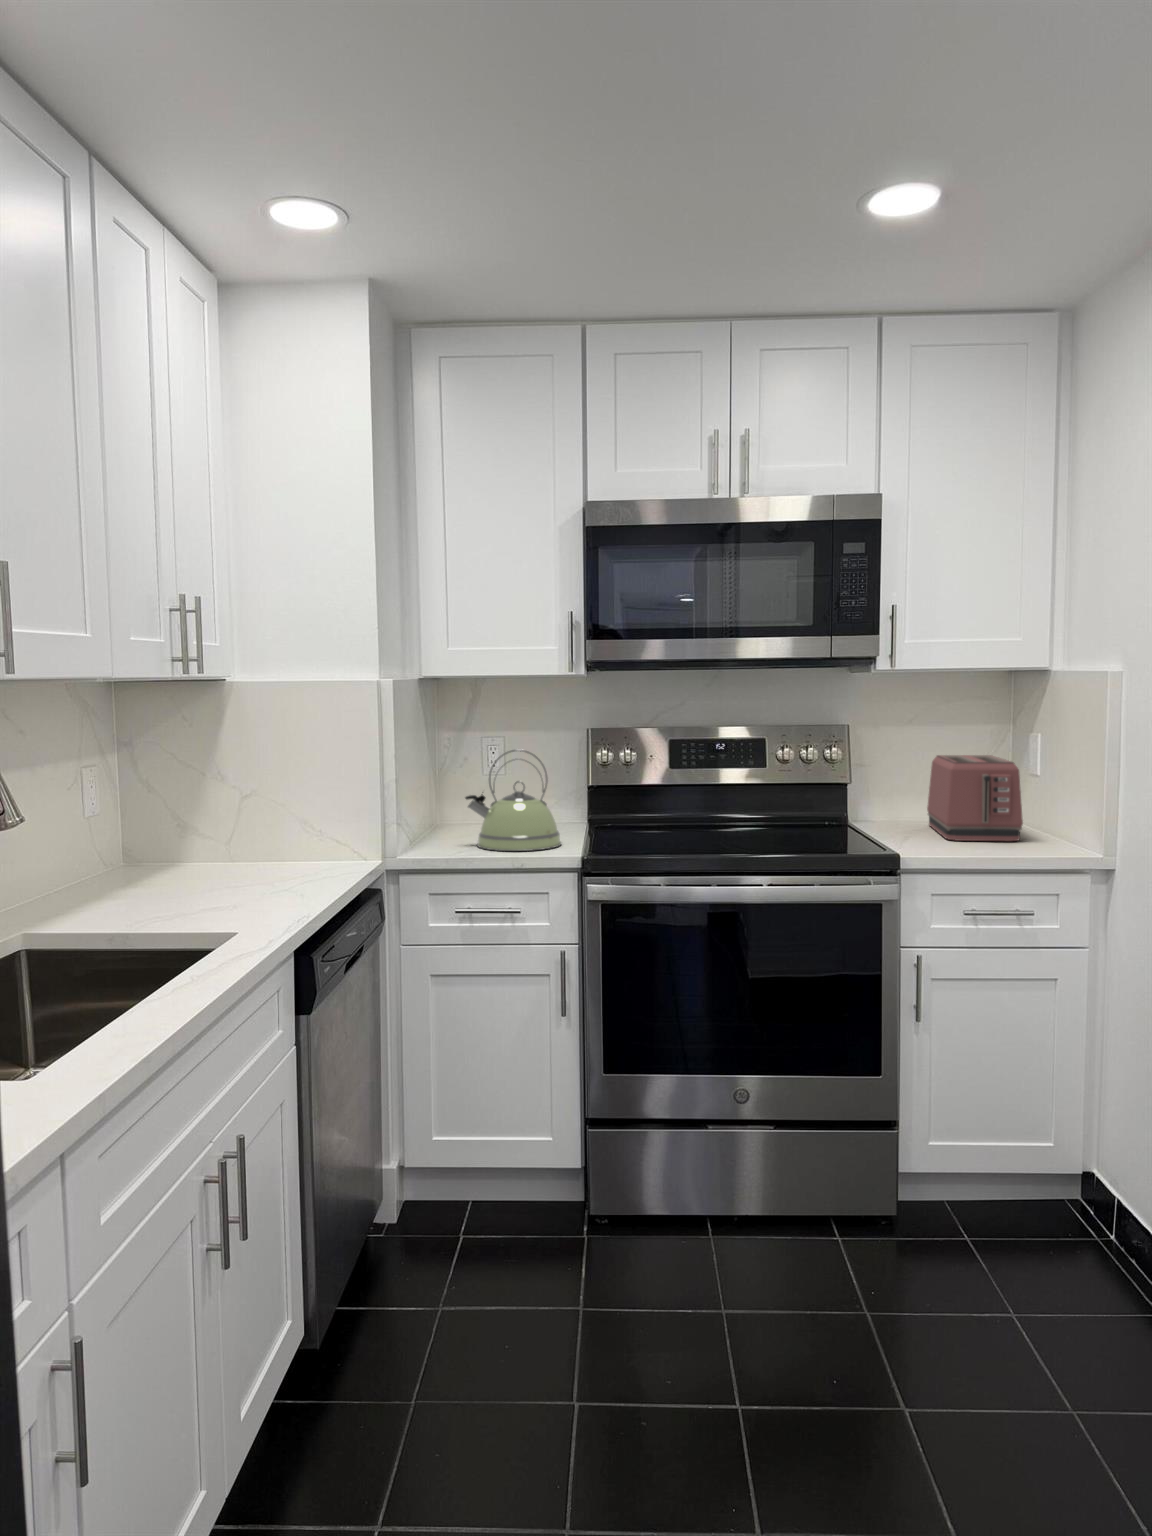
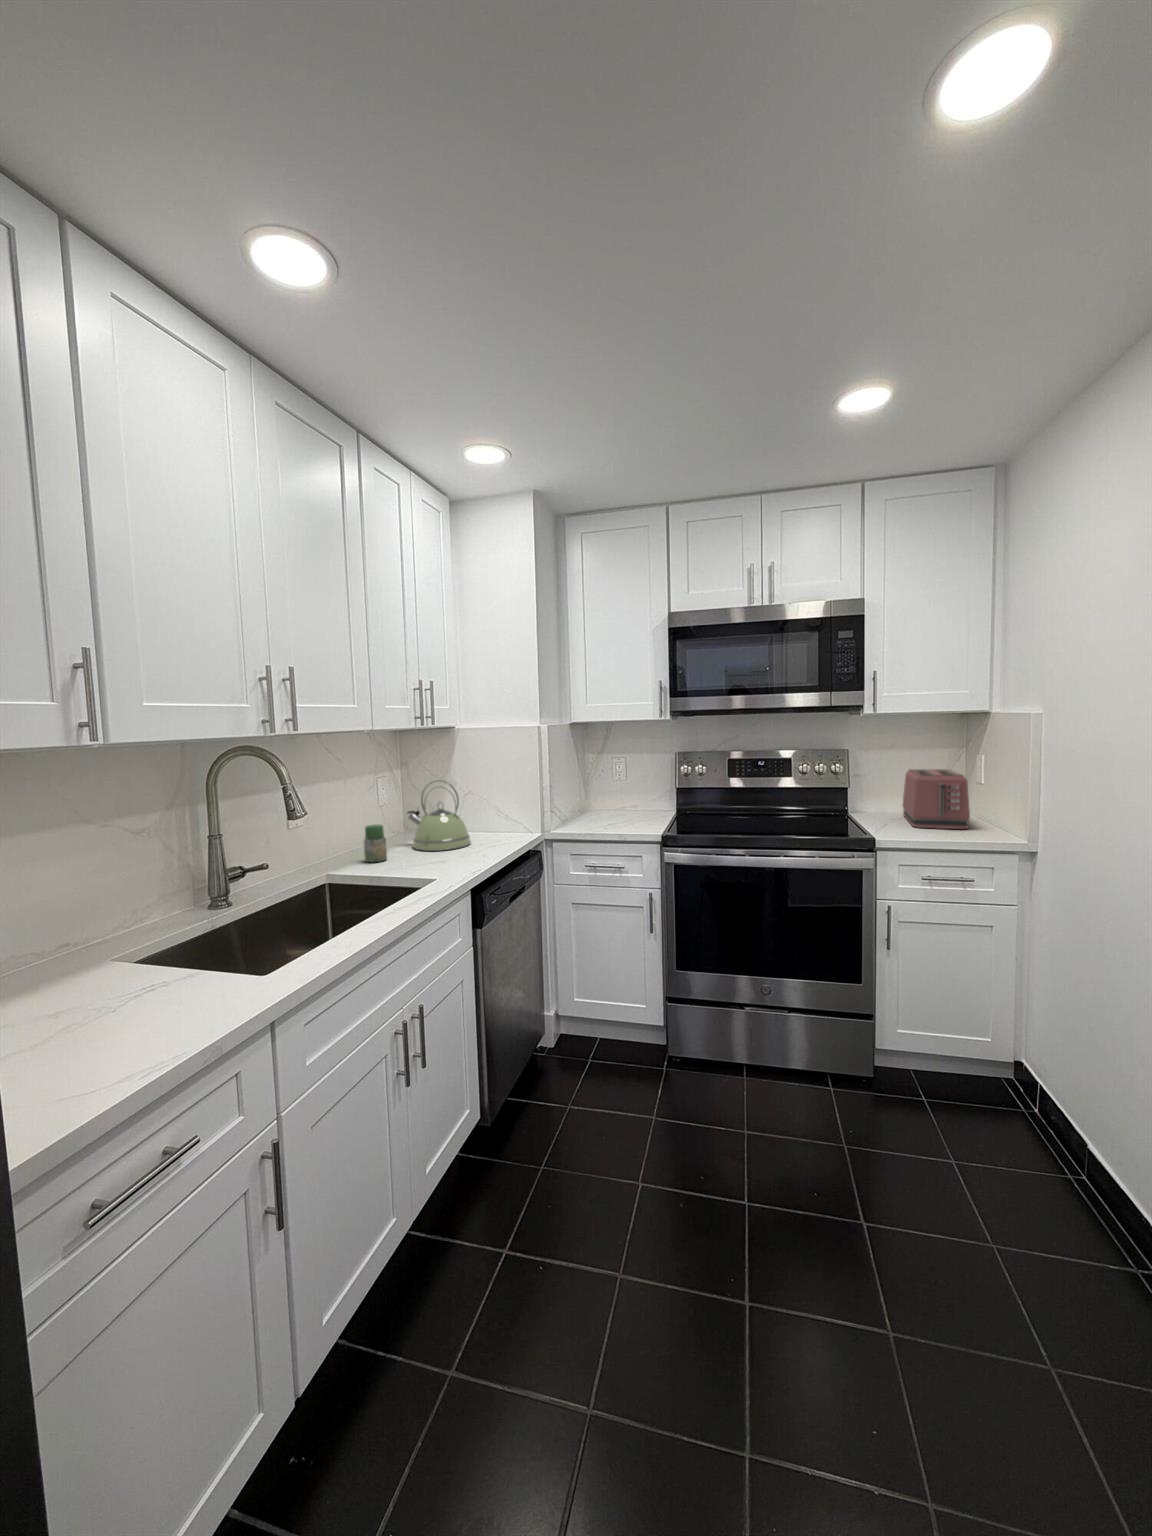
kettle: present [465,749,561,851] -> present [407,780,471,851]
jar: none [80,846,123,912] -> present [364,825,387,862]

